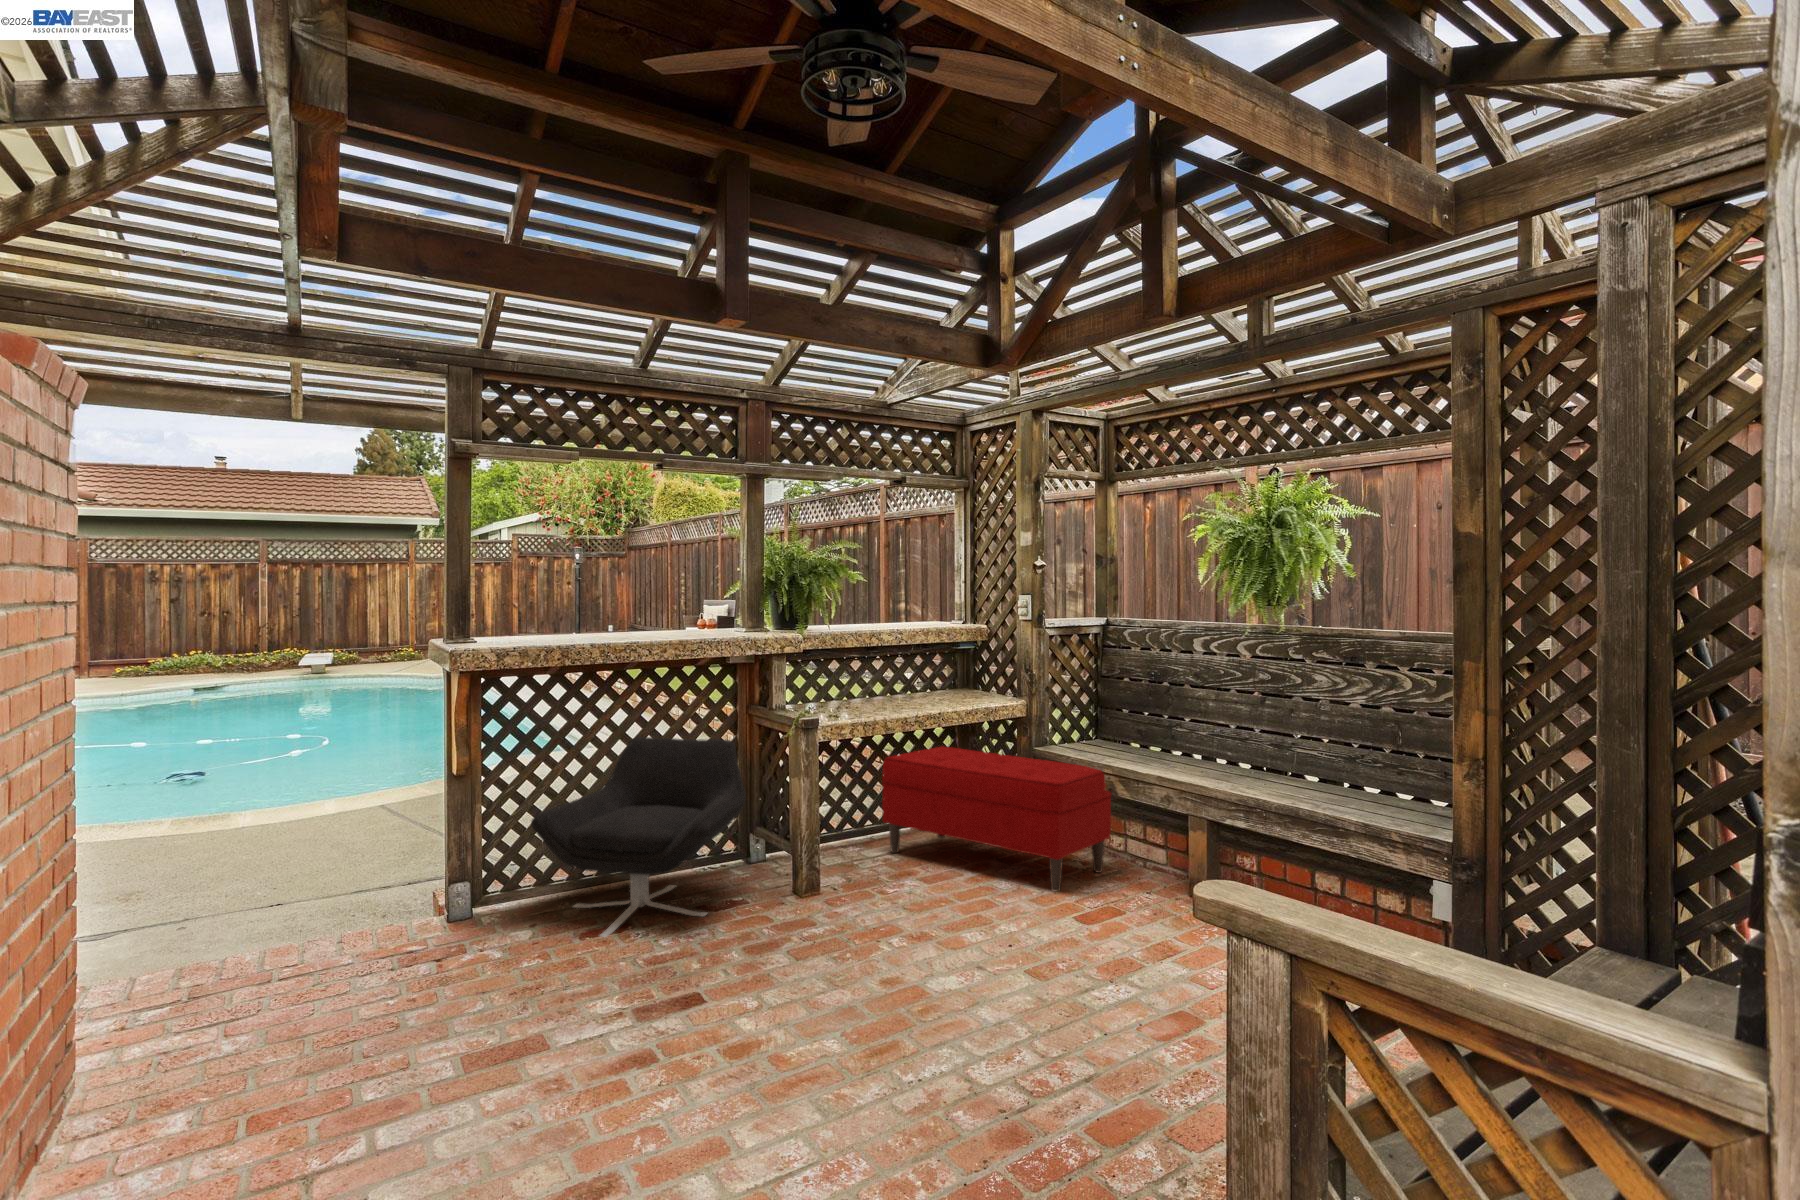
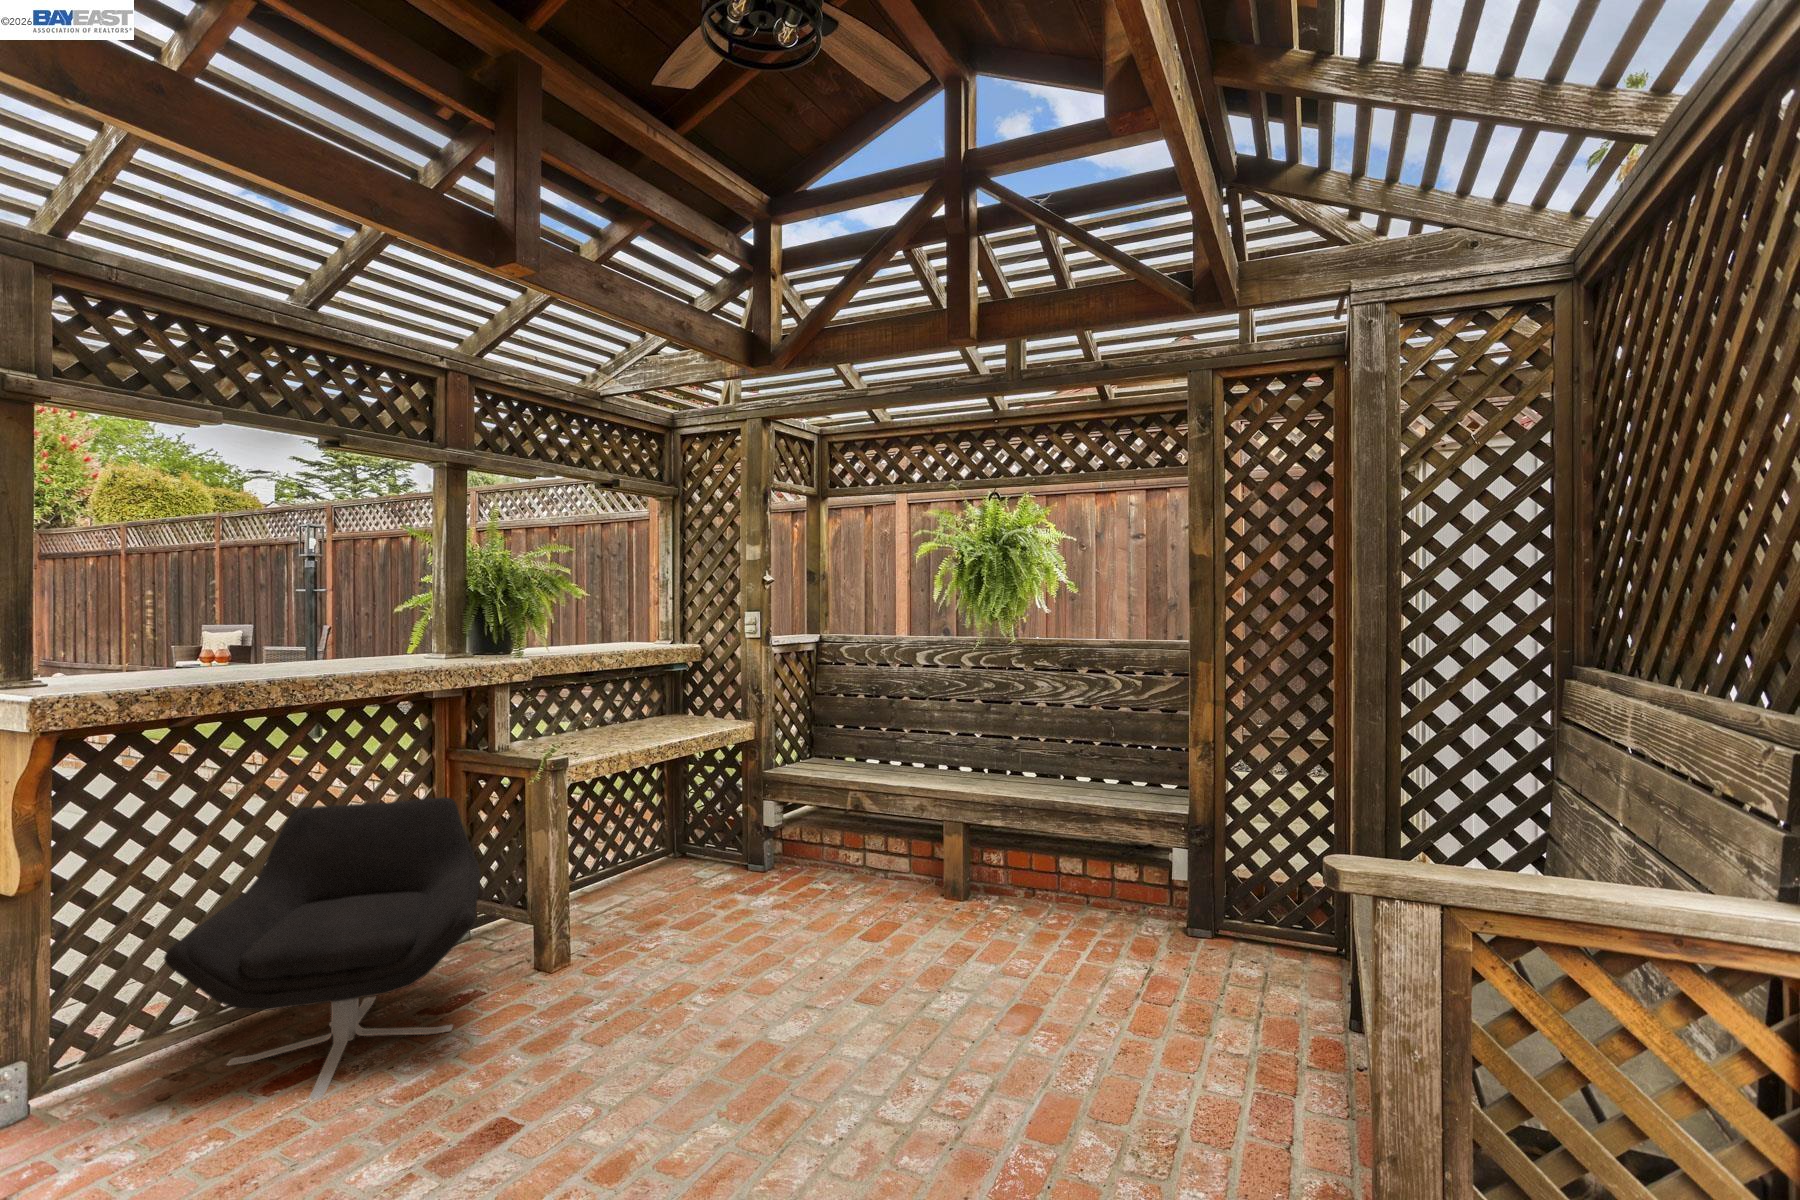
bench: present [882,746,1111,891] -> none [610,774,855,913]

